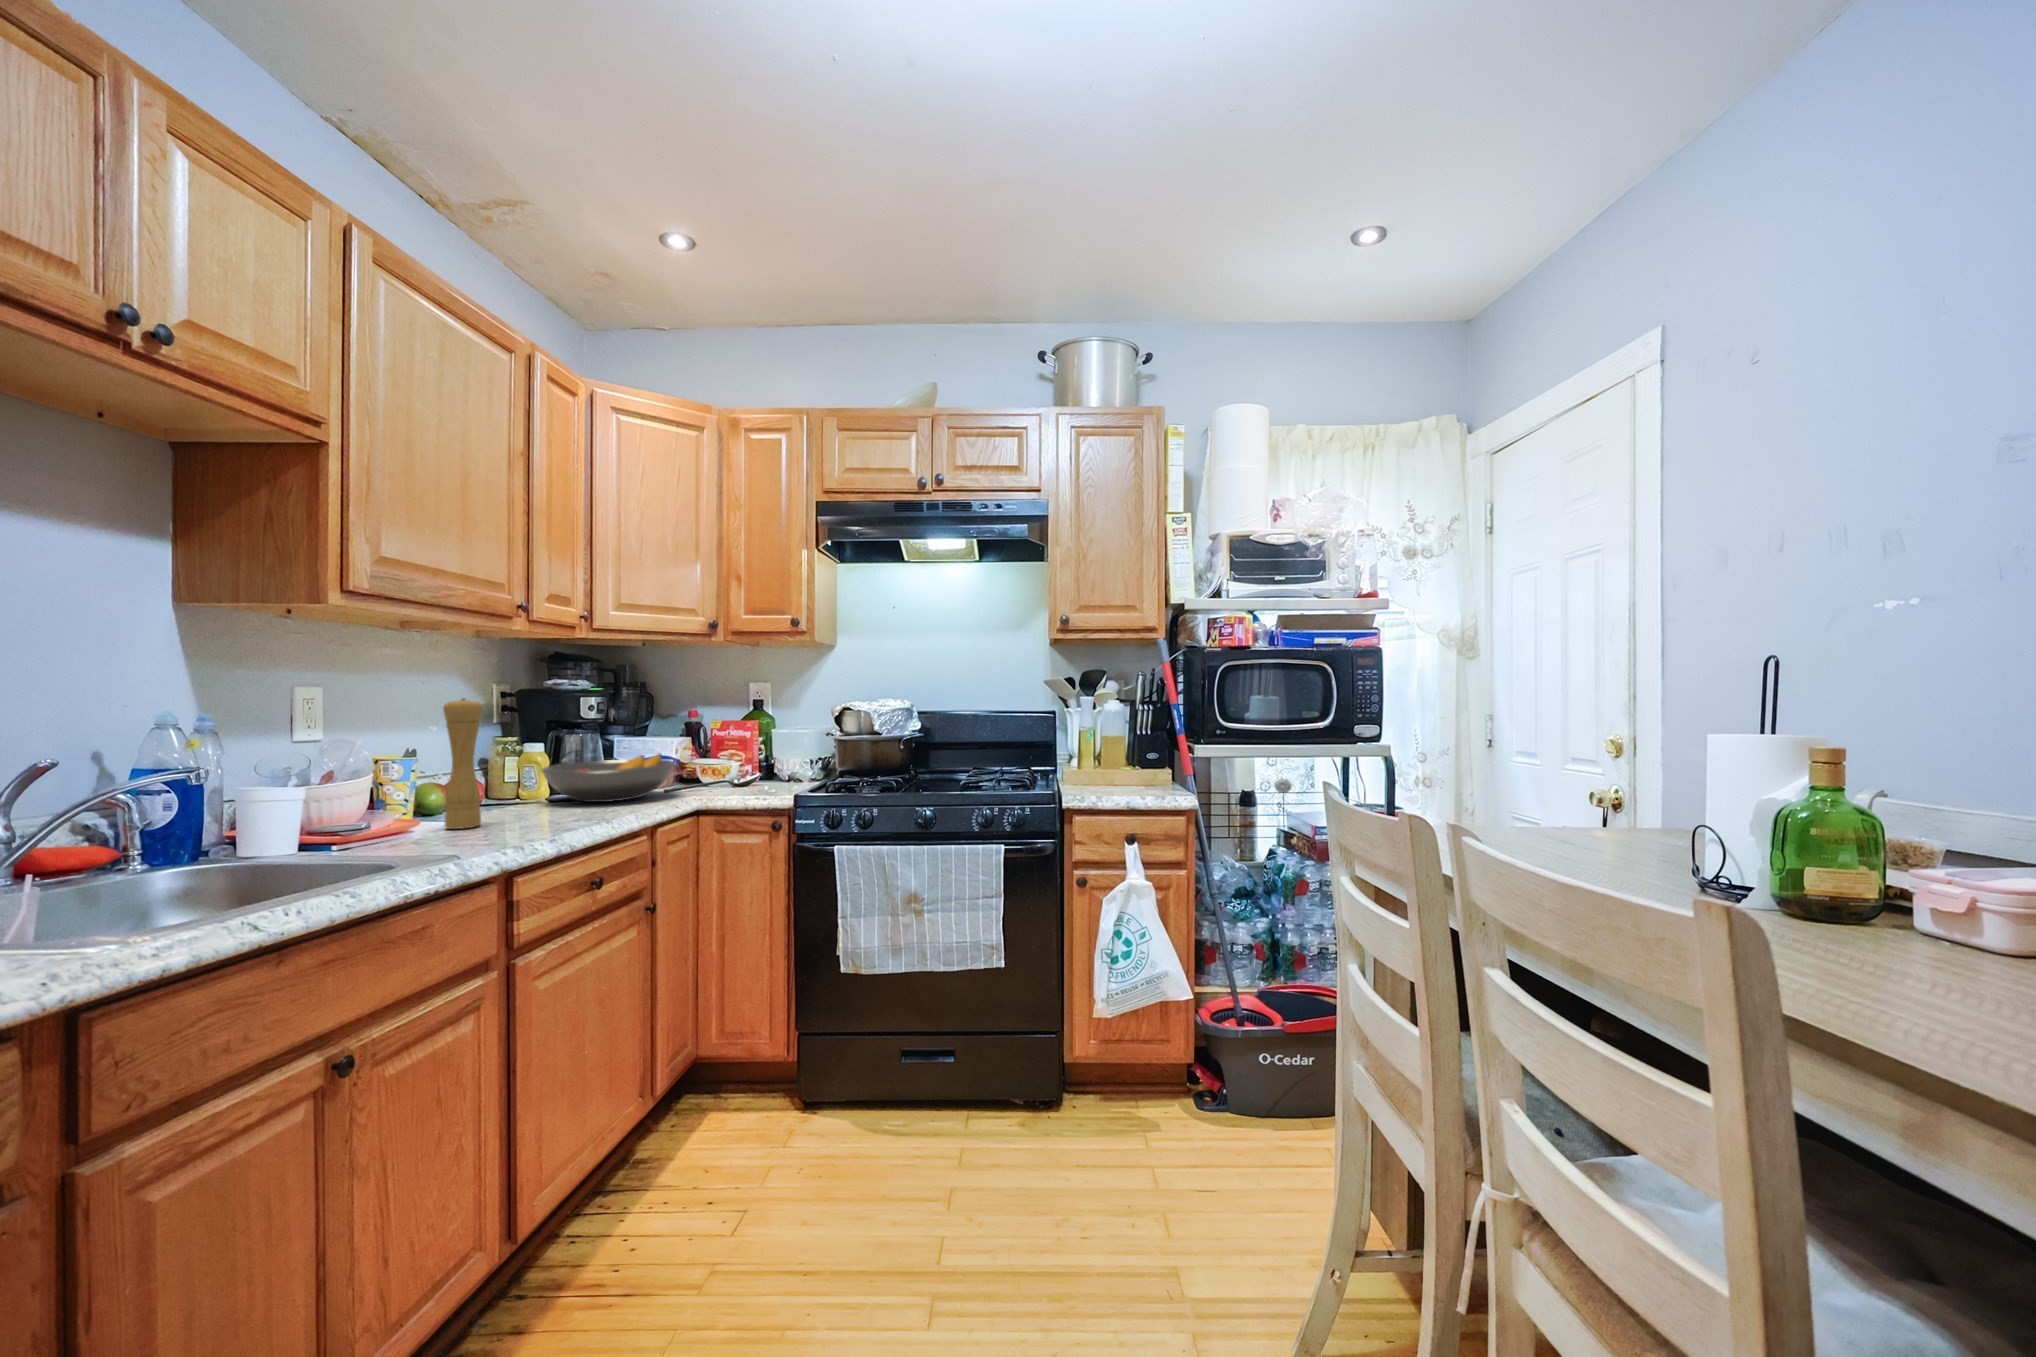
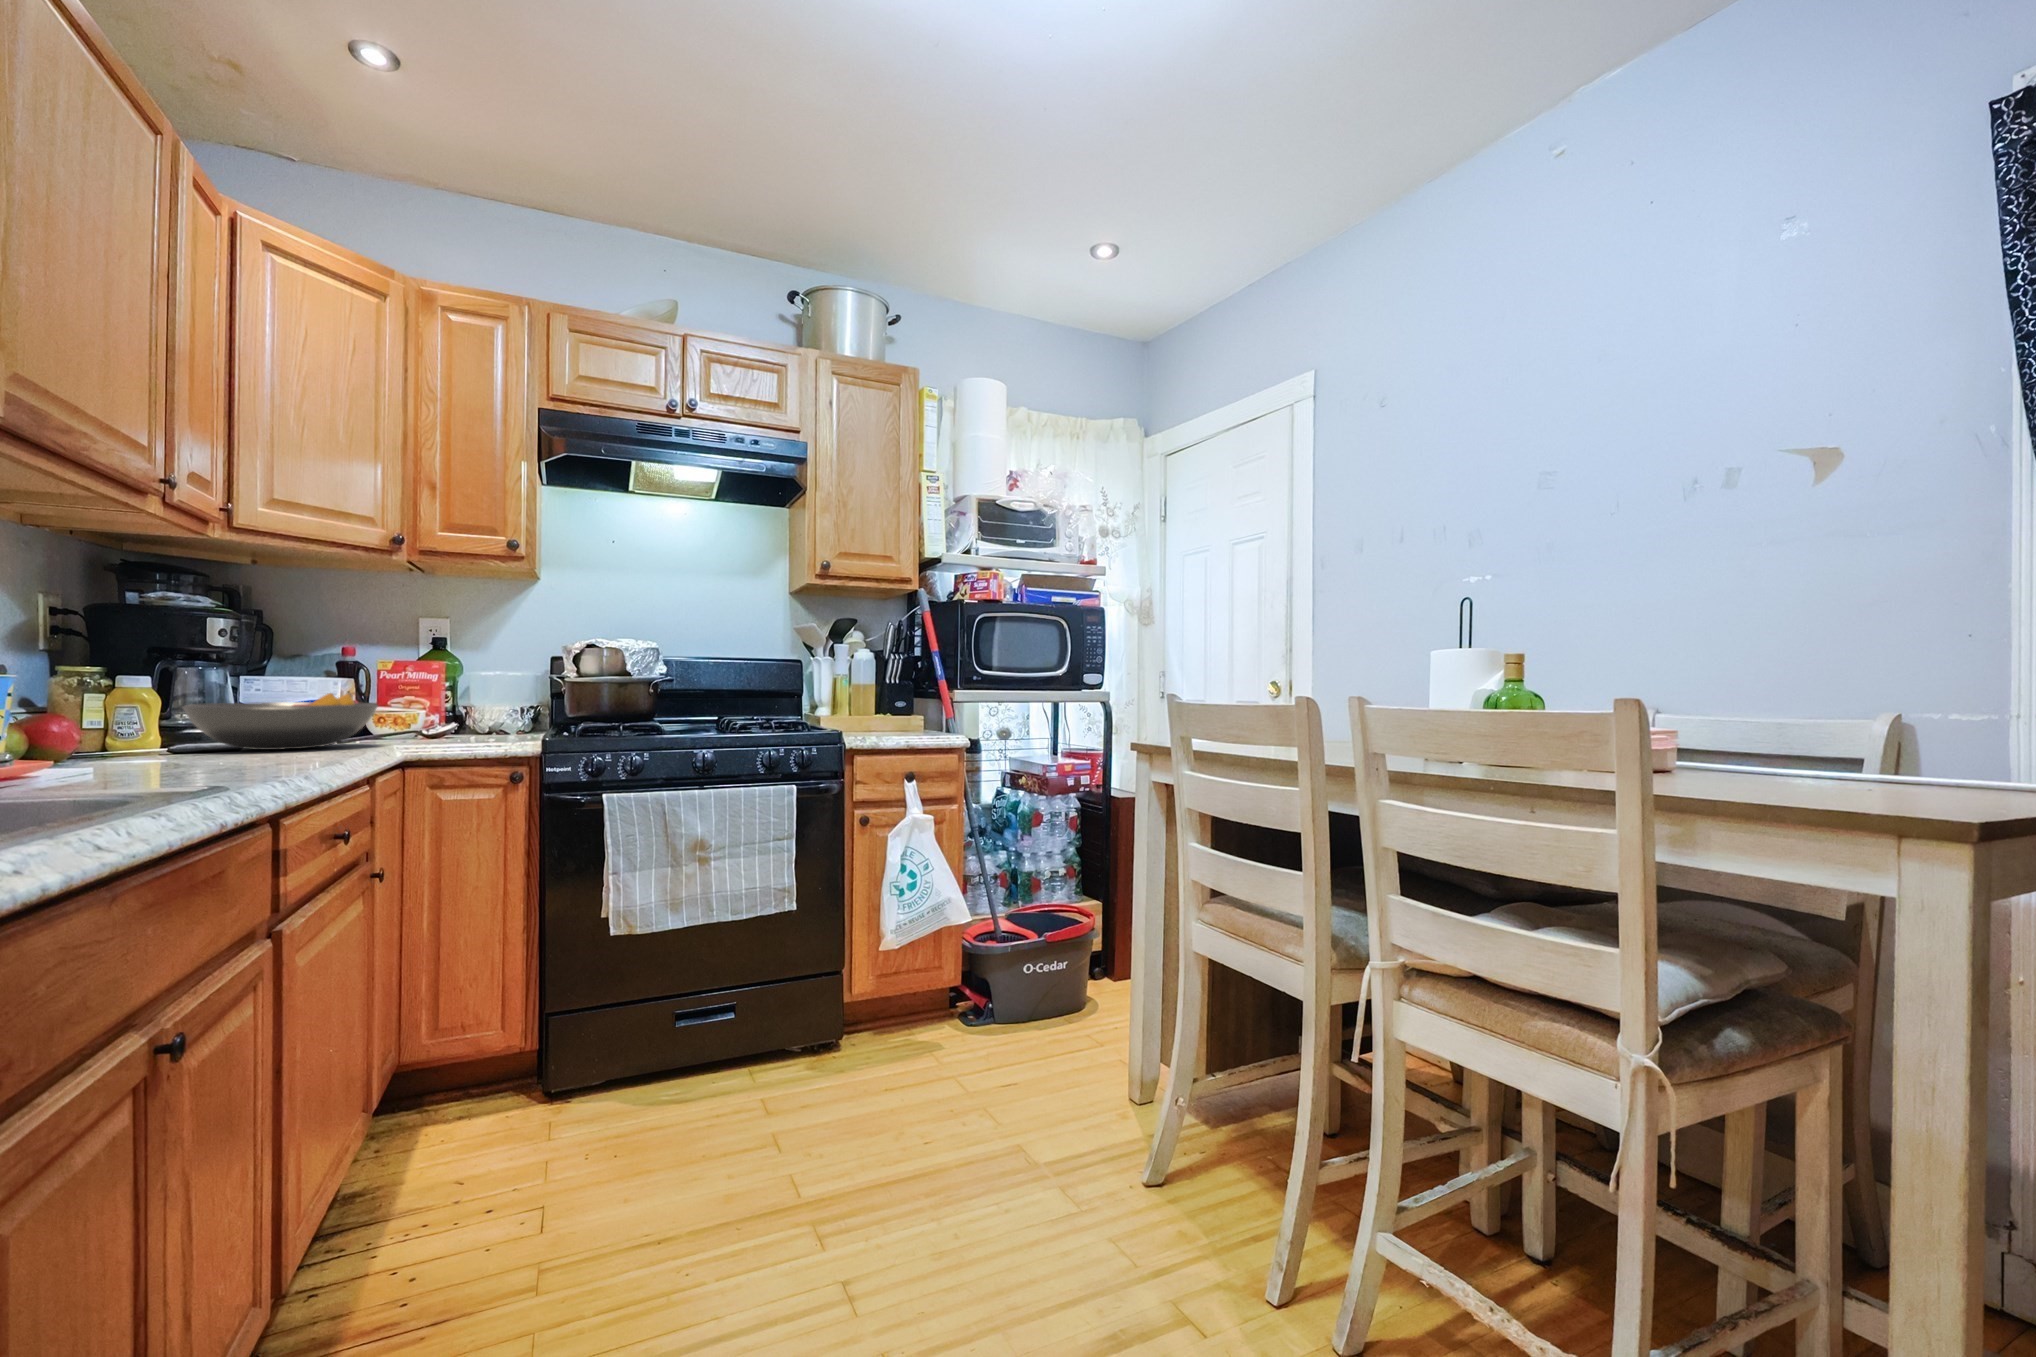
pepper mill: present [443,698,483,829] -> none [121,597,180,766]

